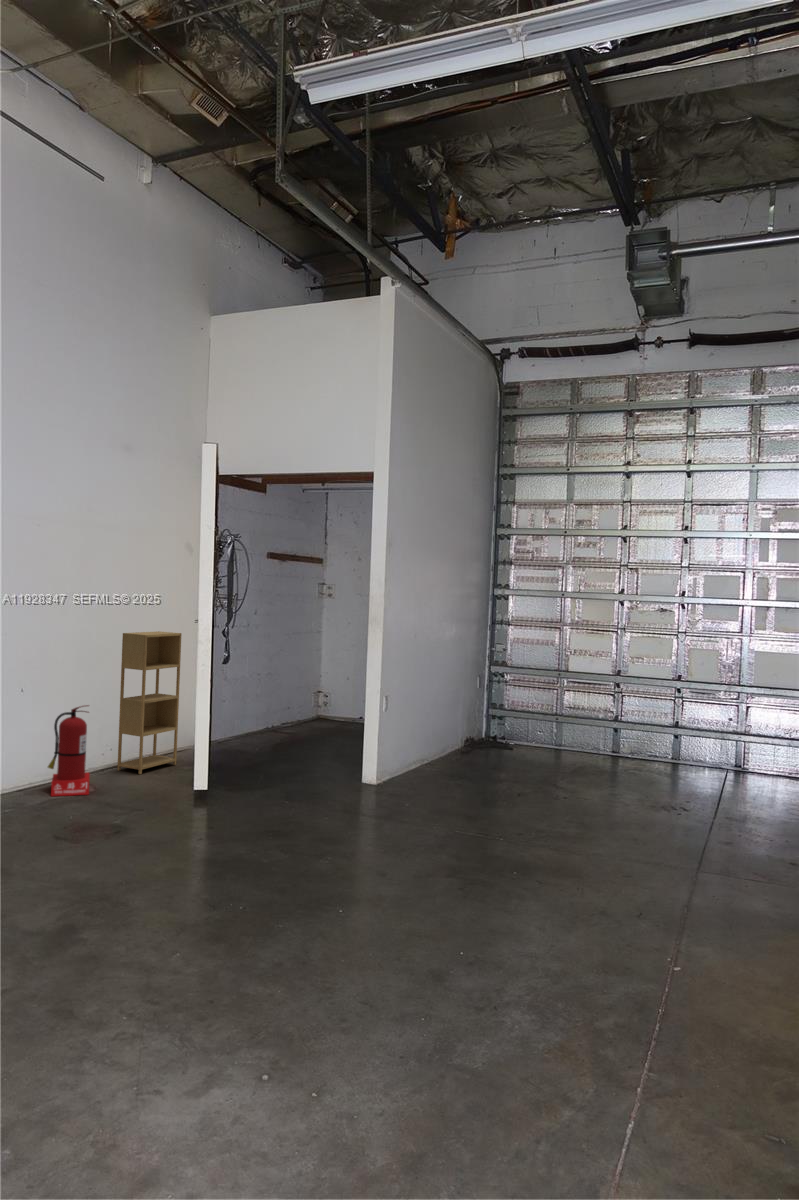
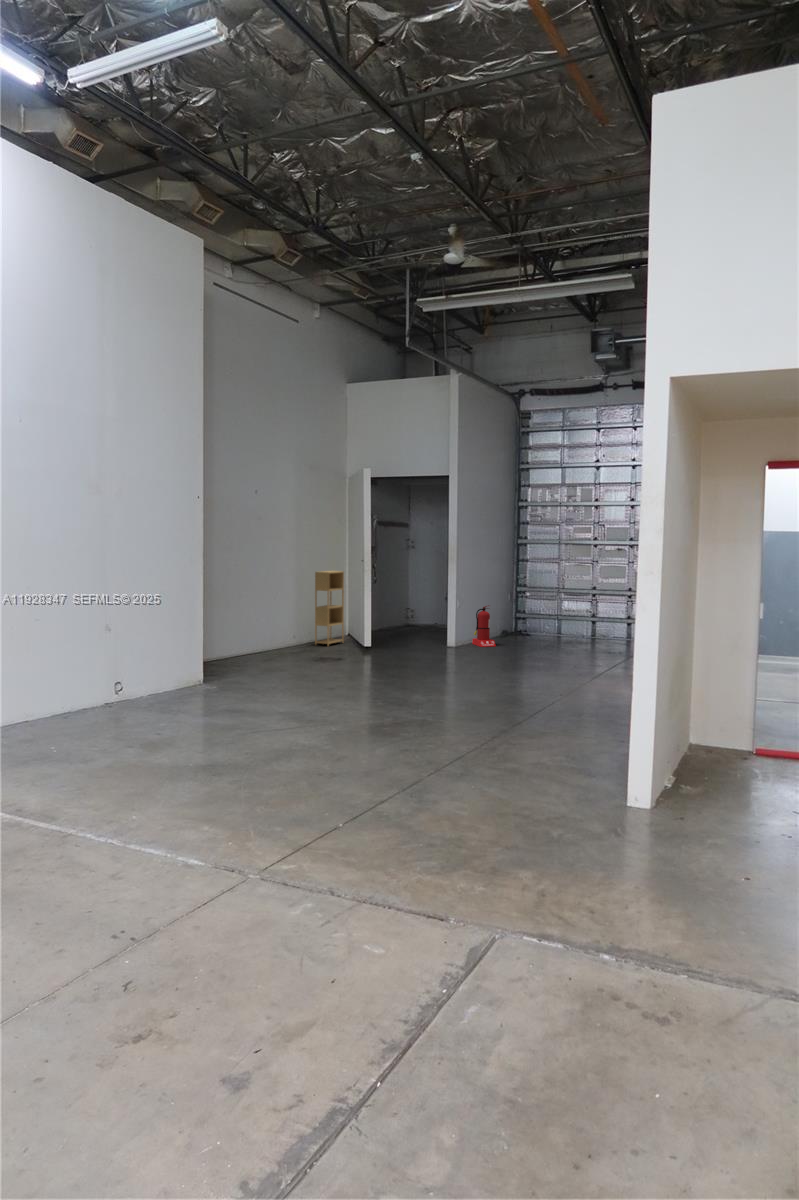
fire extinguisher: present [48,705,90,796] -> present [473,605,496,647]

